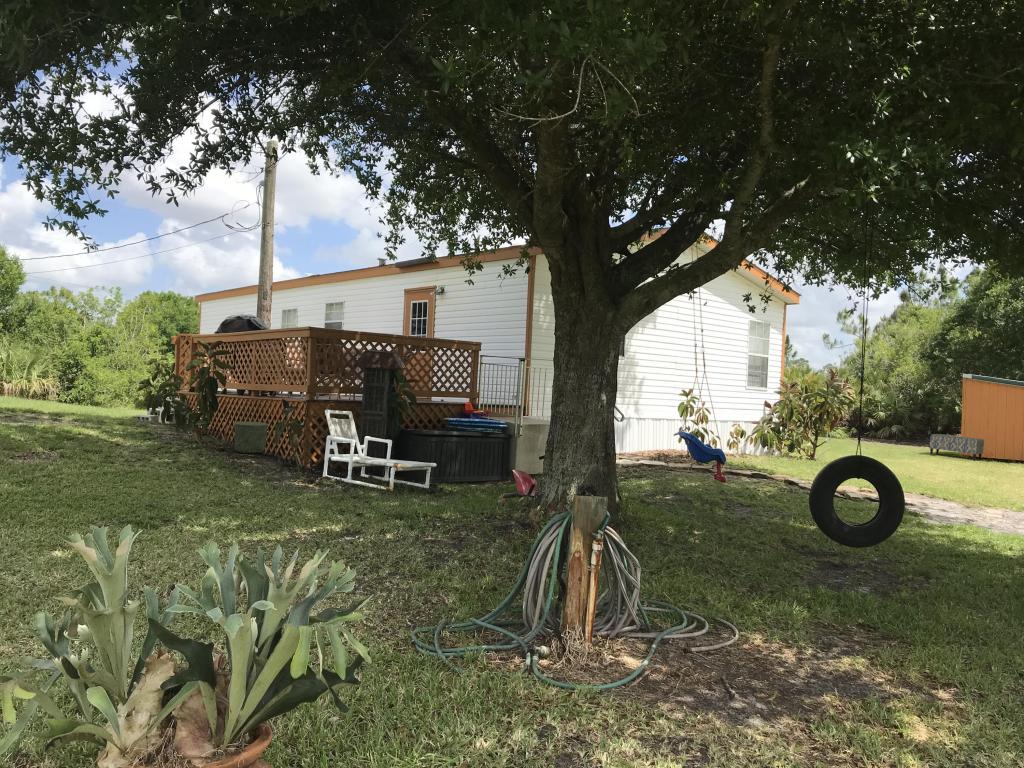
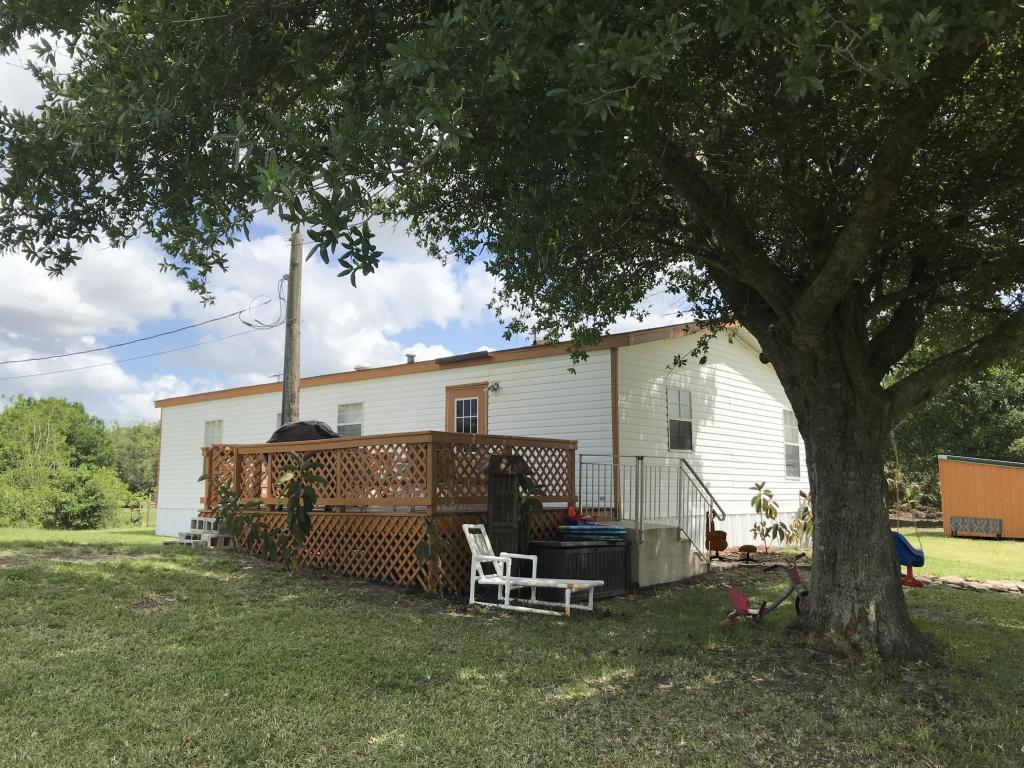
lounge chair: none [609,413,658,464] -> present [705,511,761,564]
planter: present [234,422,268,453] -> none [336,543,374,581]

